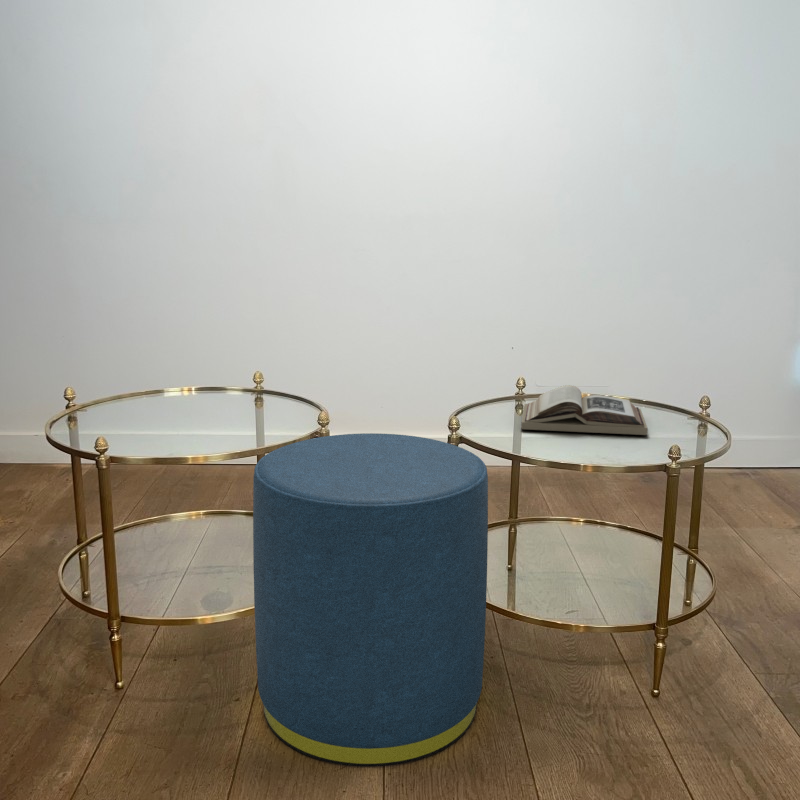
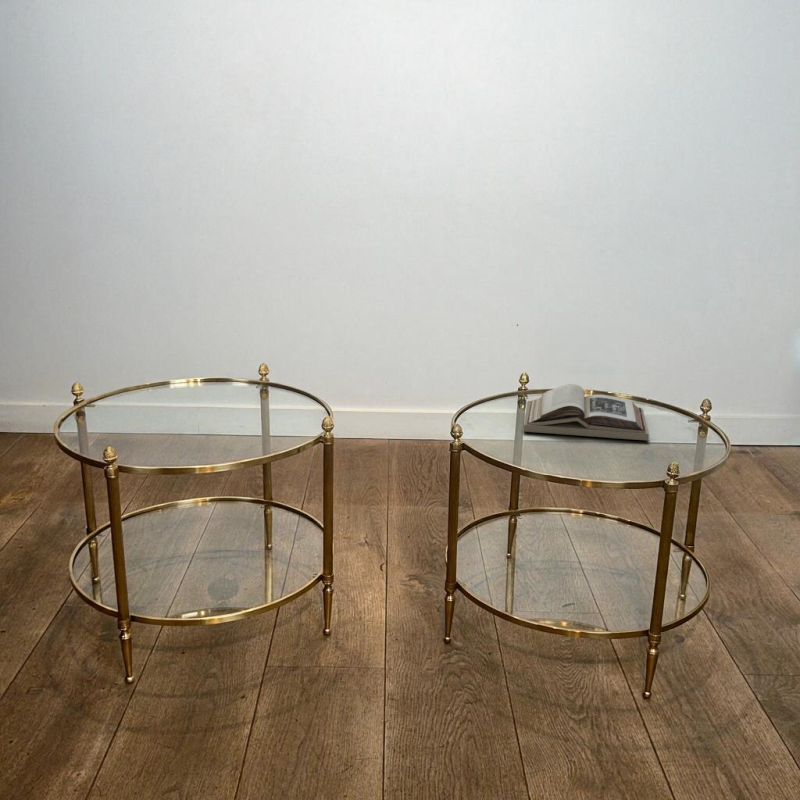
ottoman: present [253,433,488,767] -> none [259,440,488,769]

